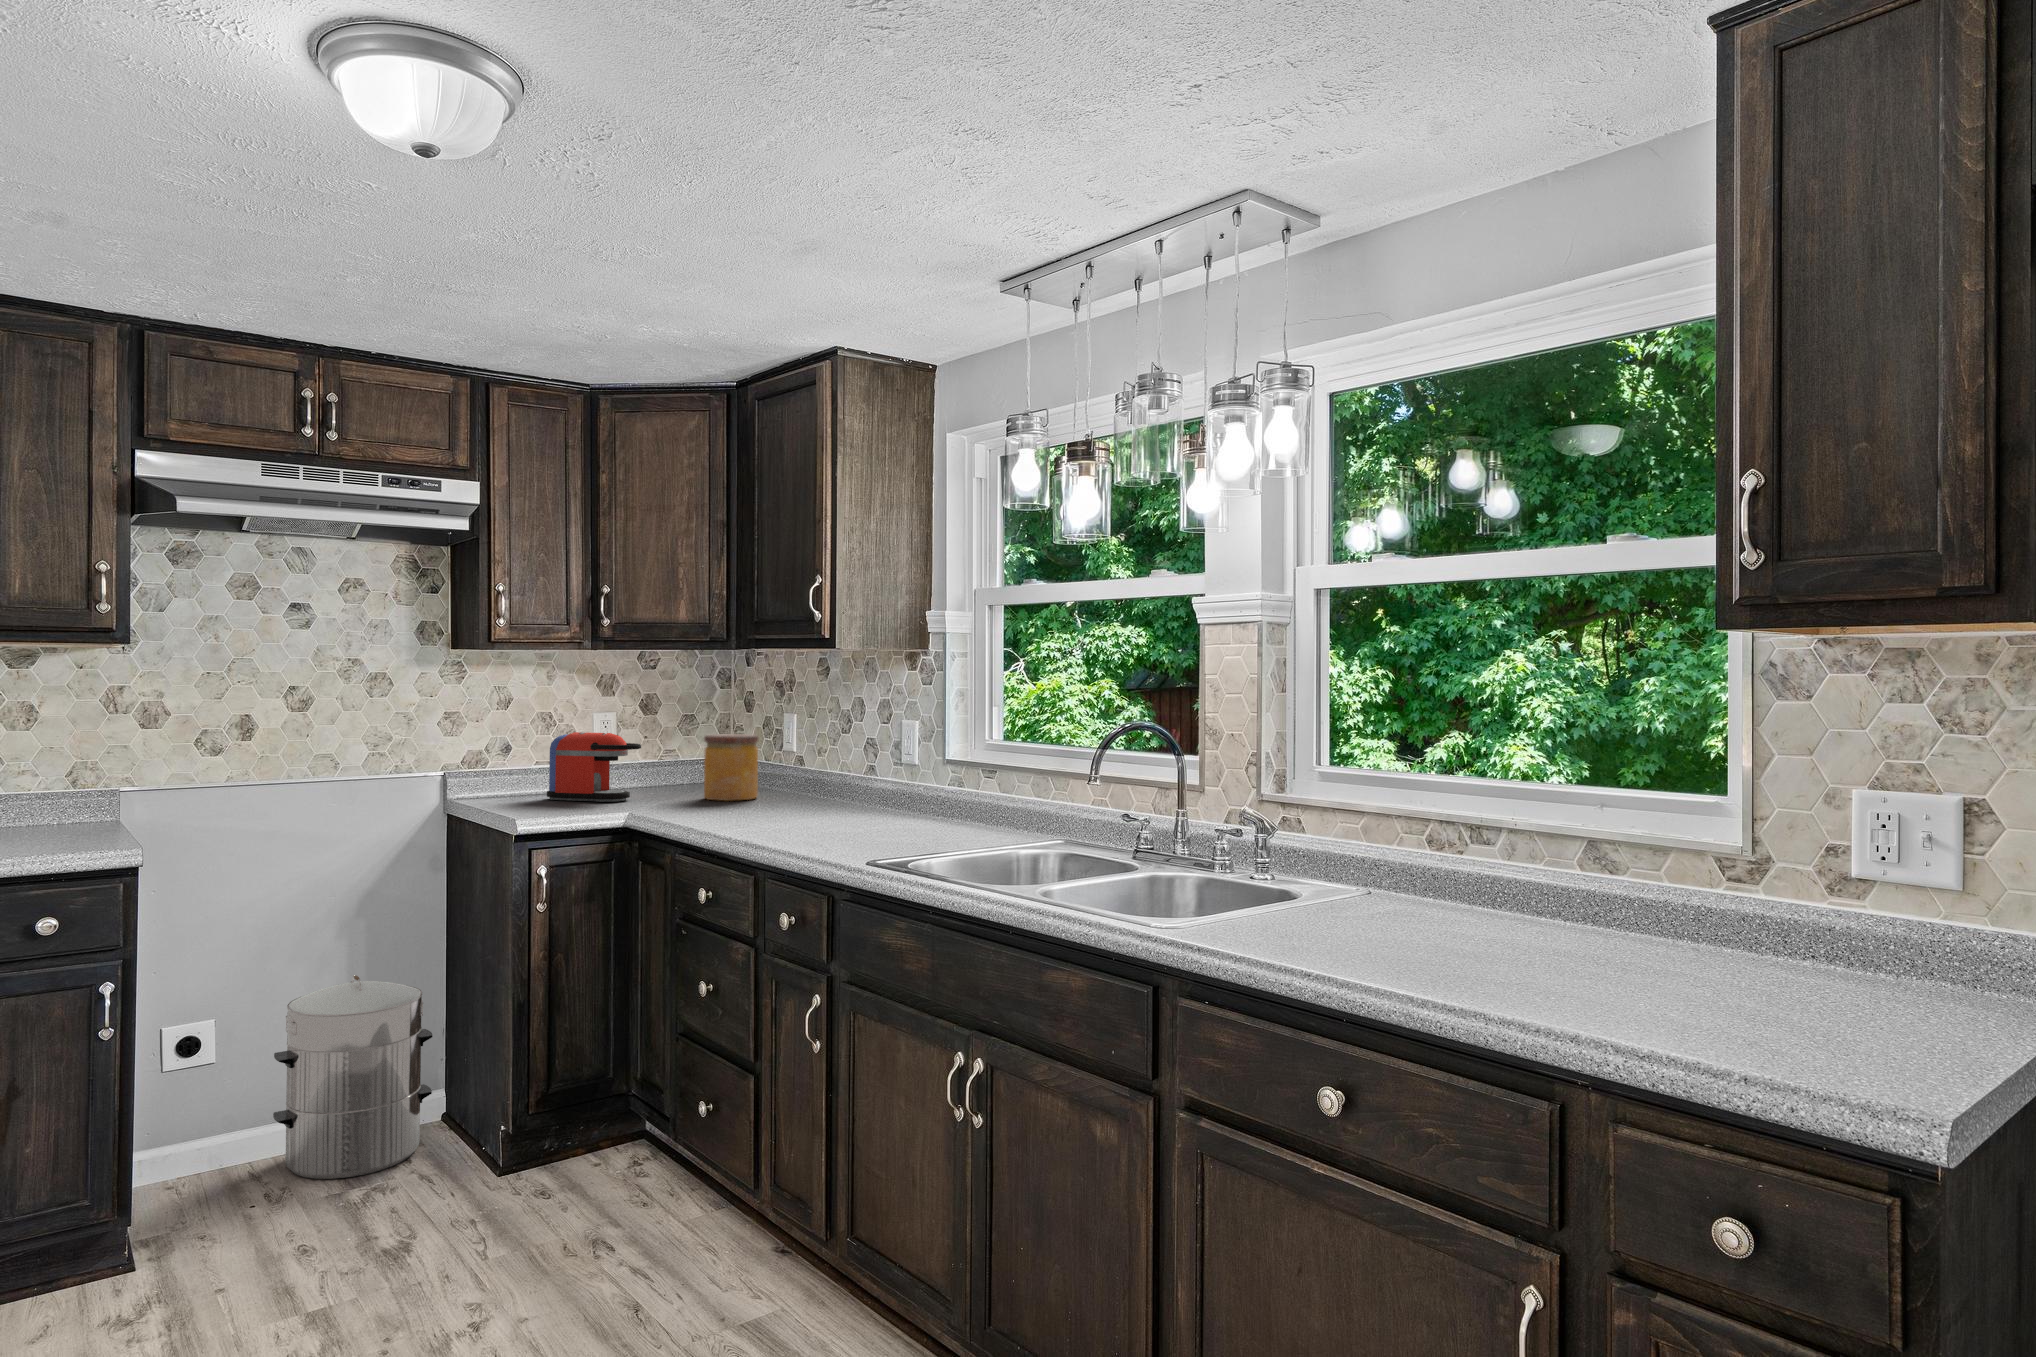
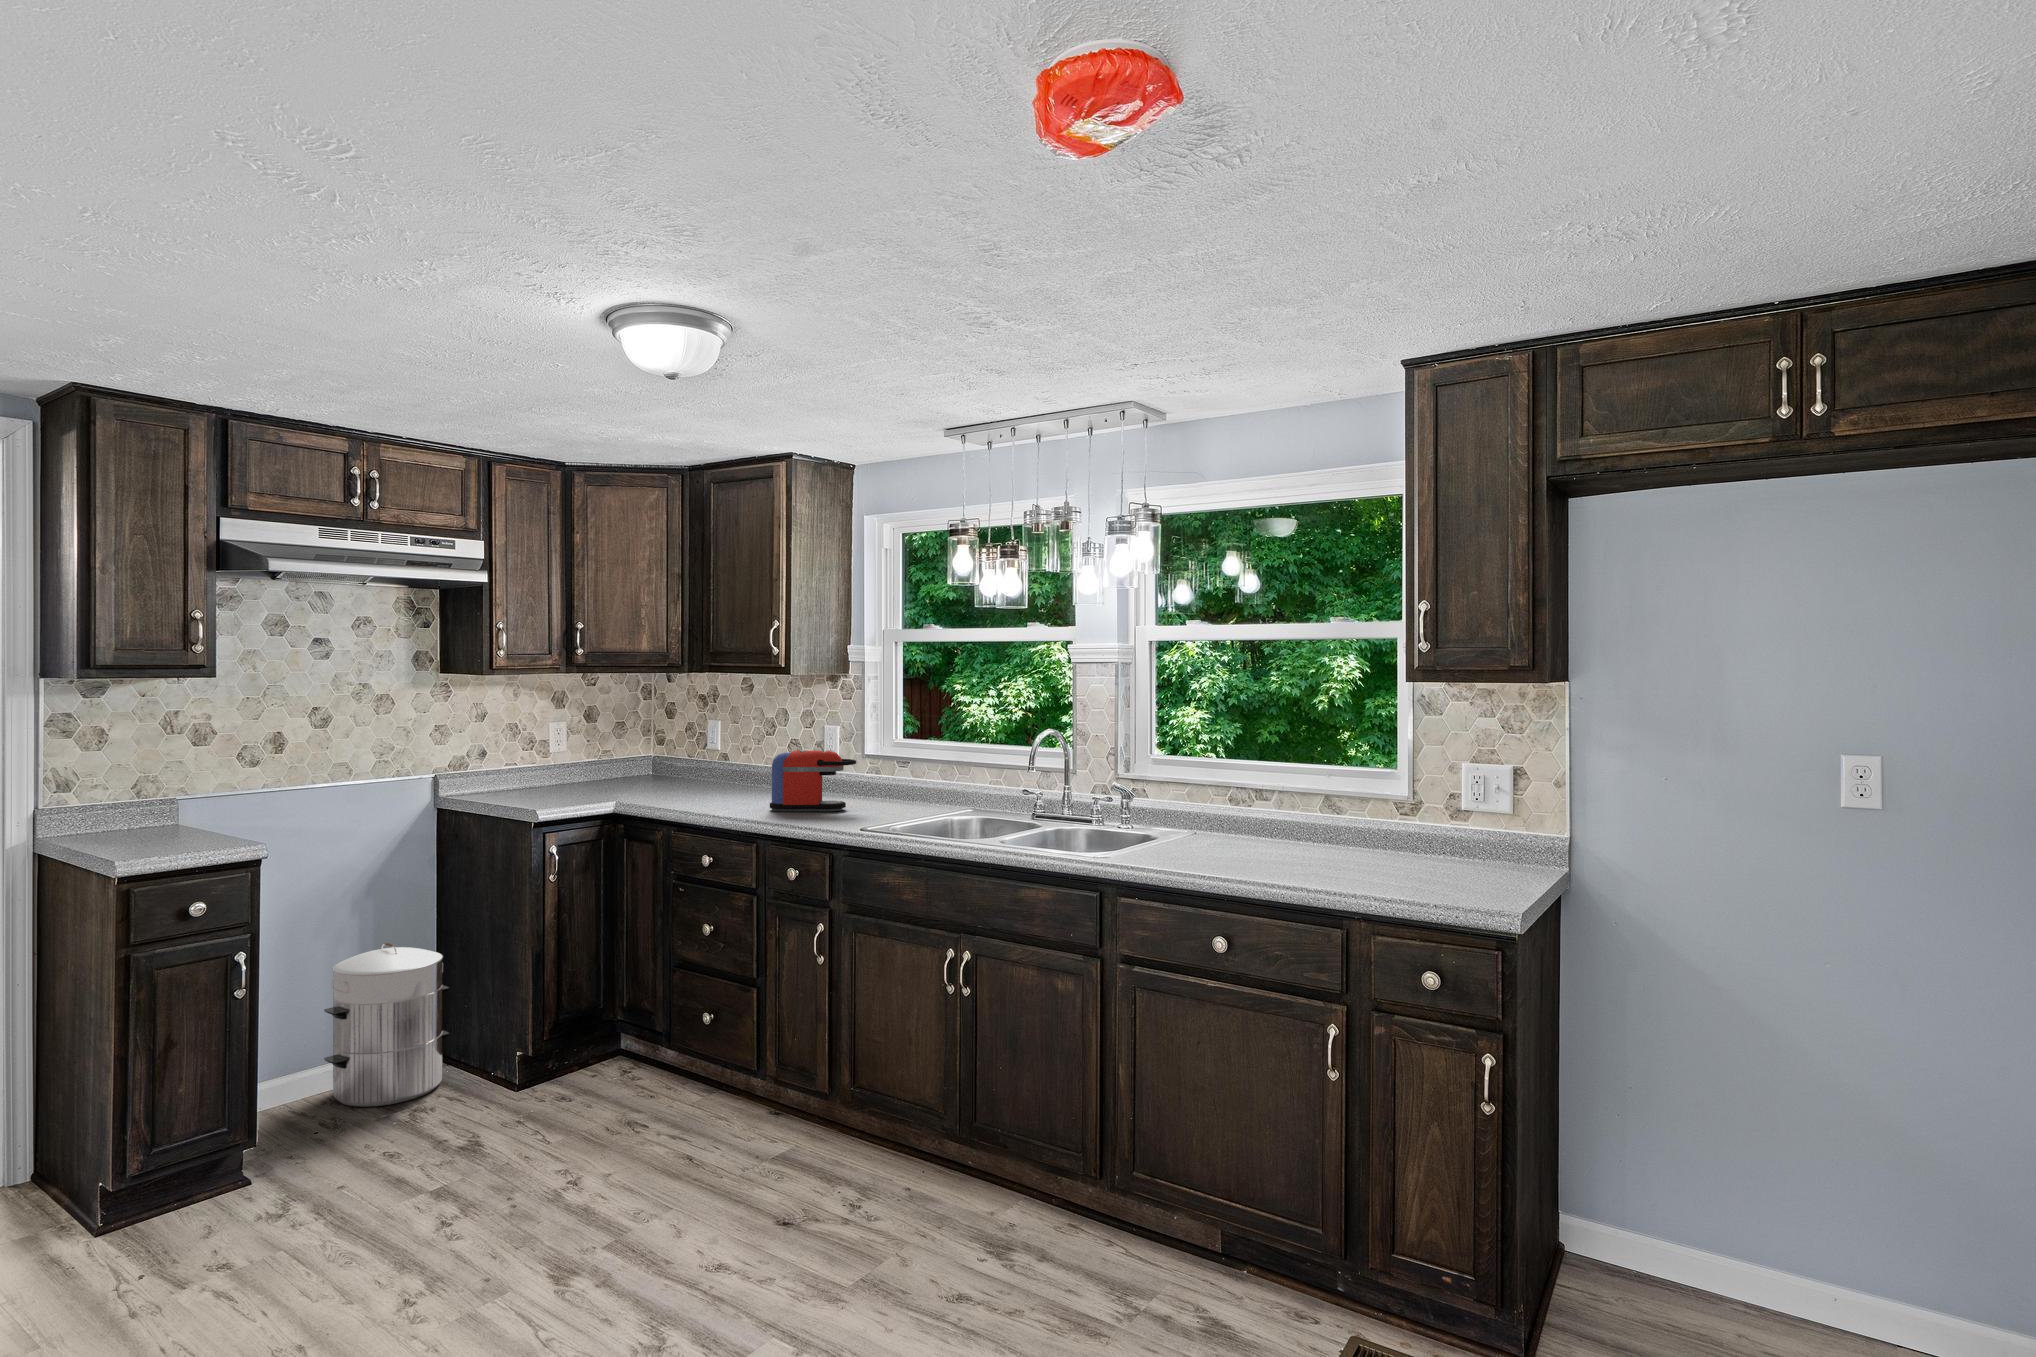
coffee maker: present [547,732,641,802] -> present [770,751,856,811]
jar: present [704,734,758,801] -> none [653,738,697,791]

